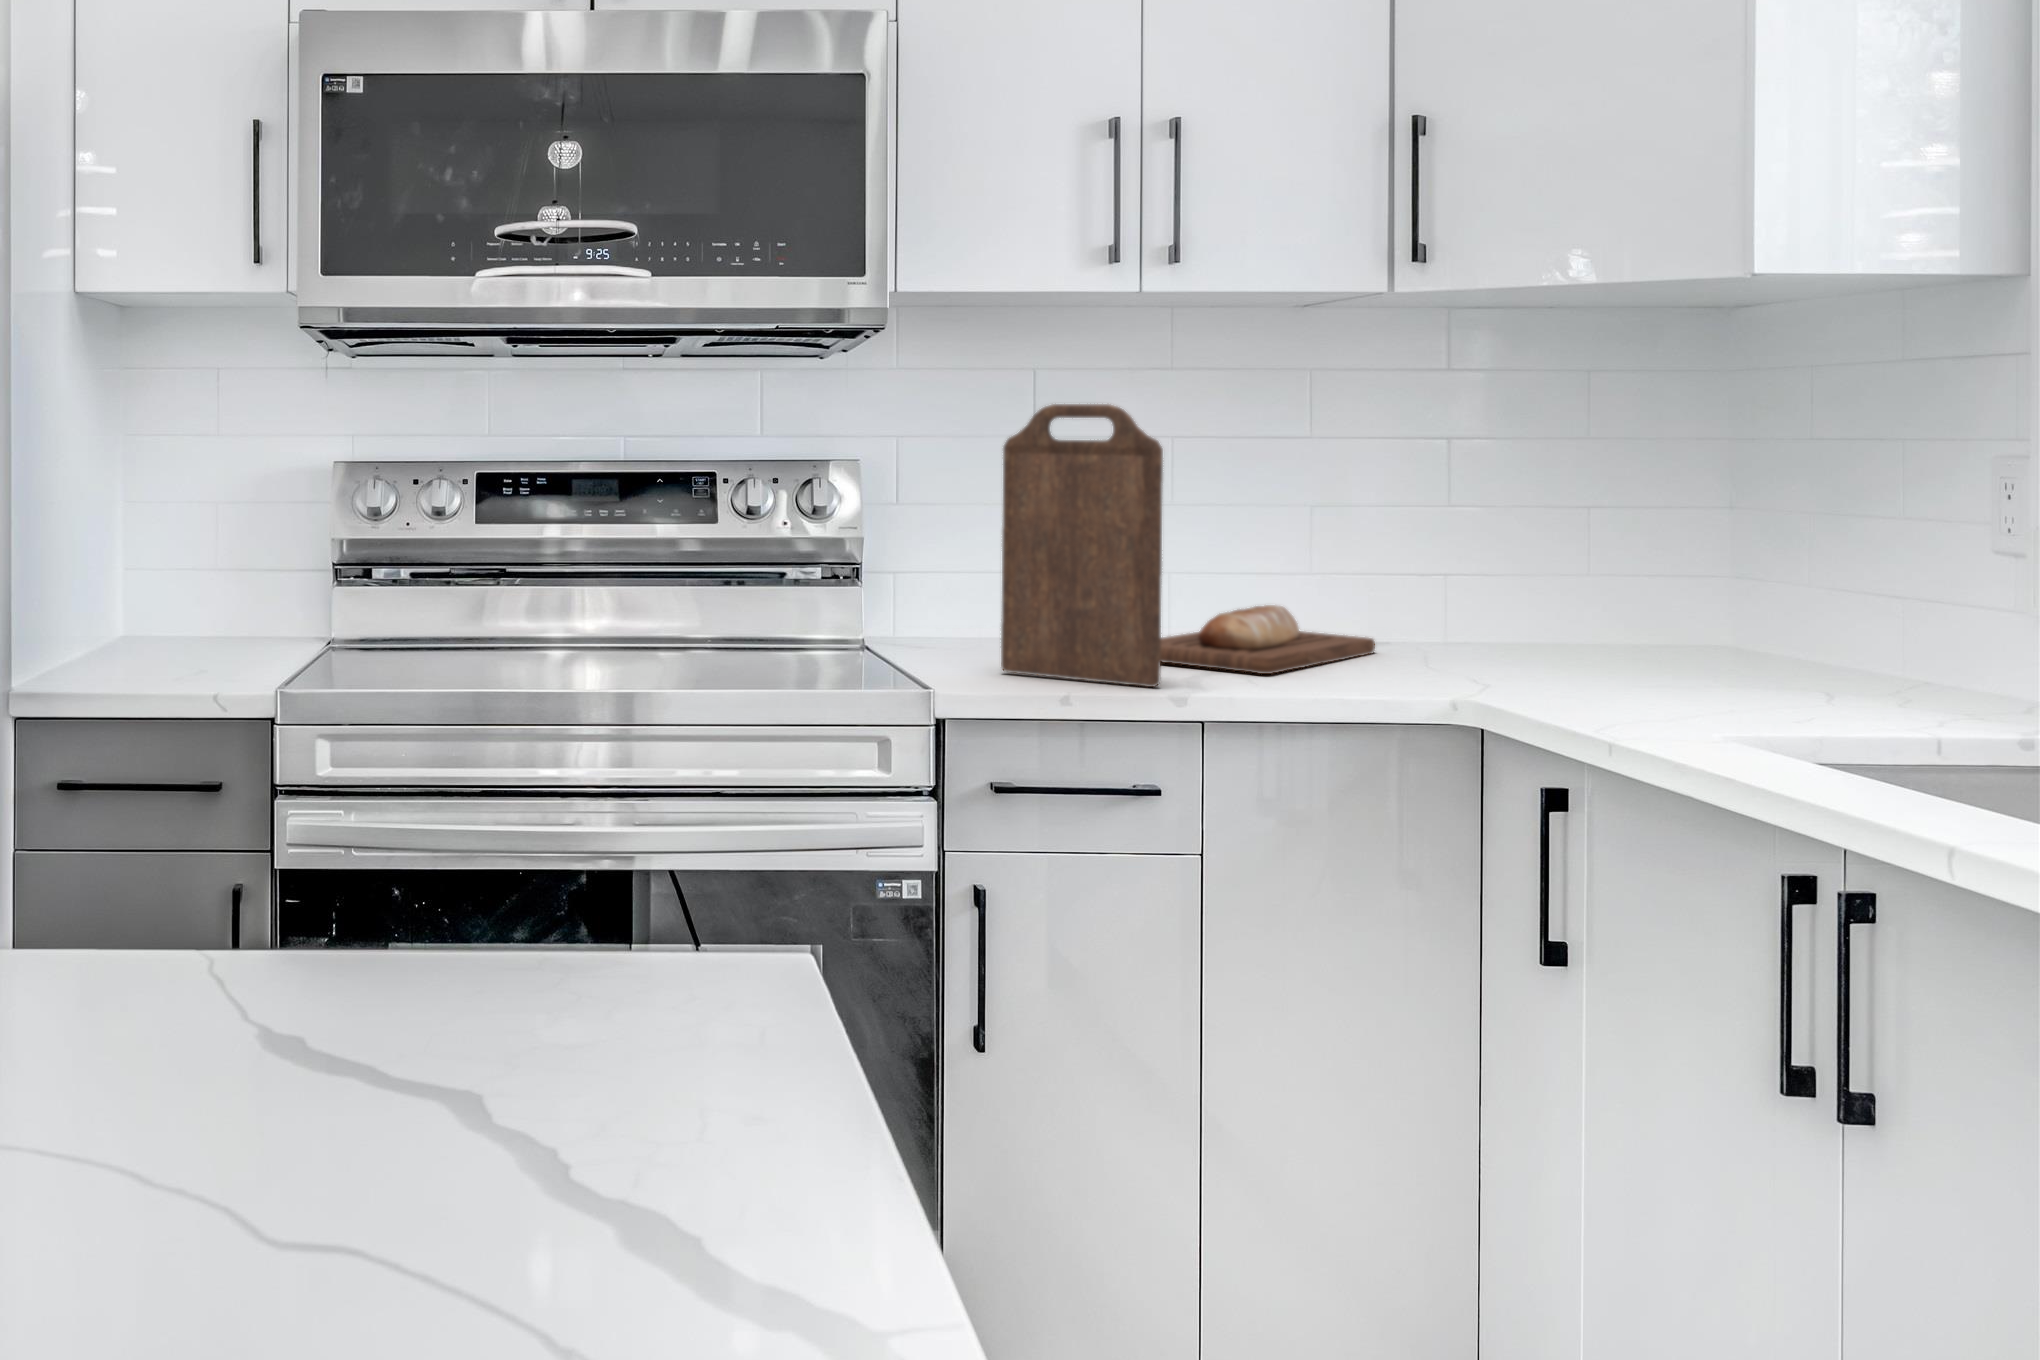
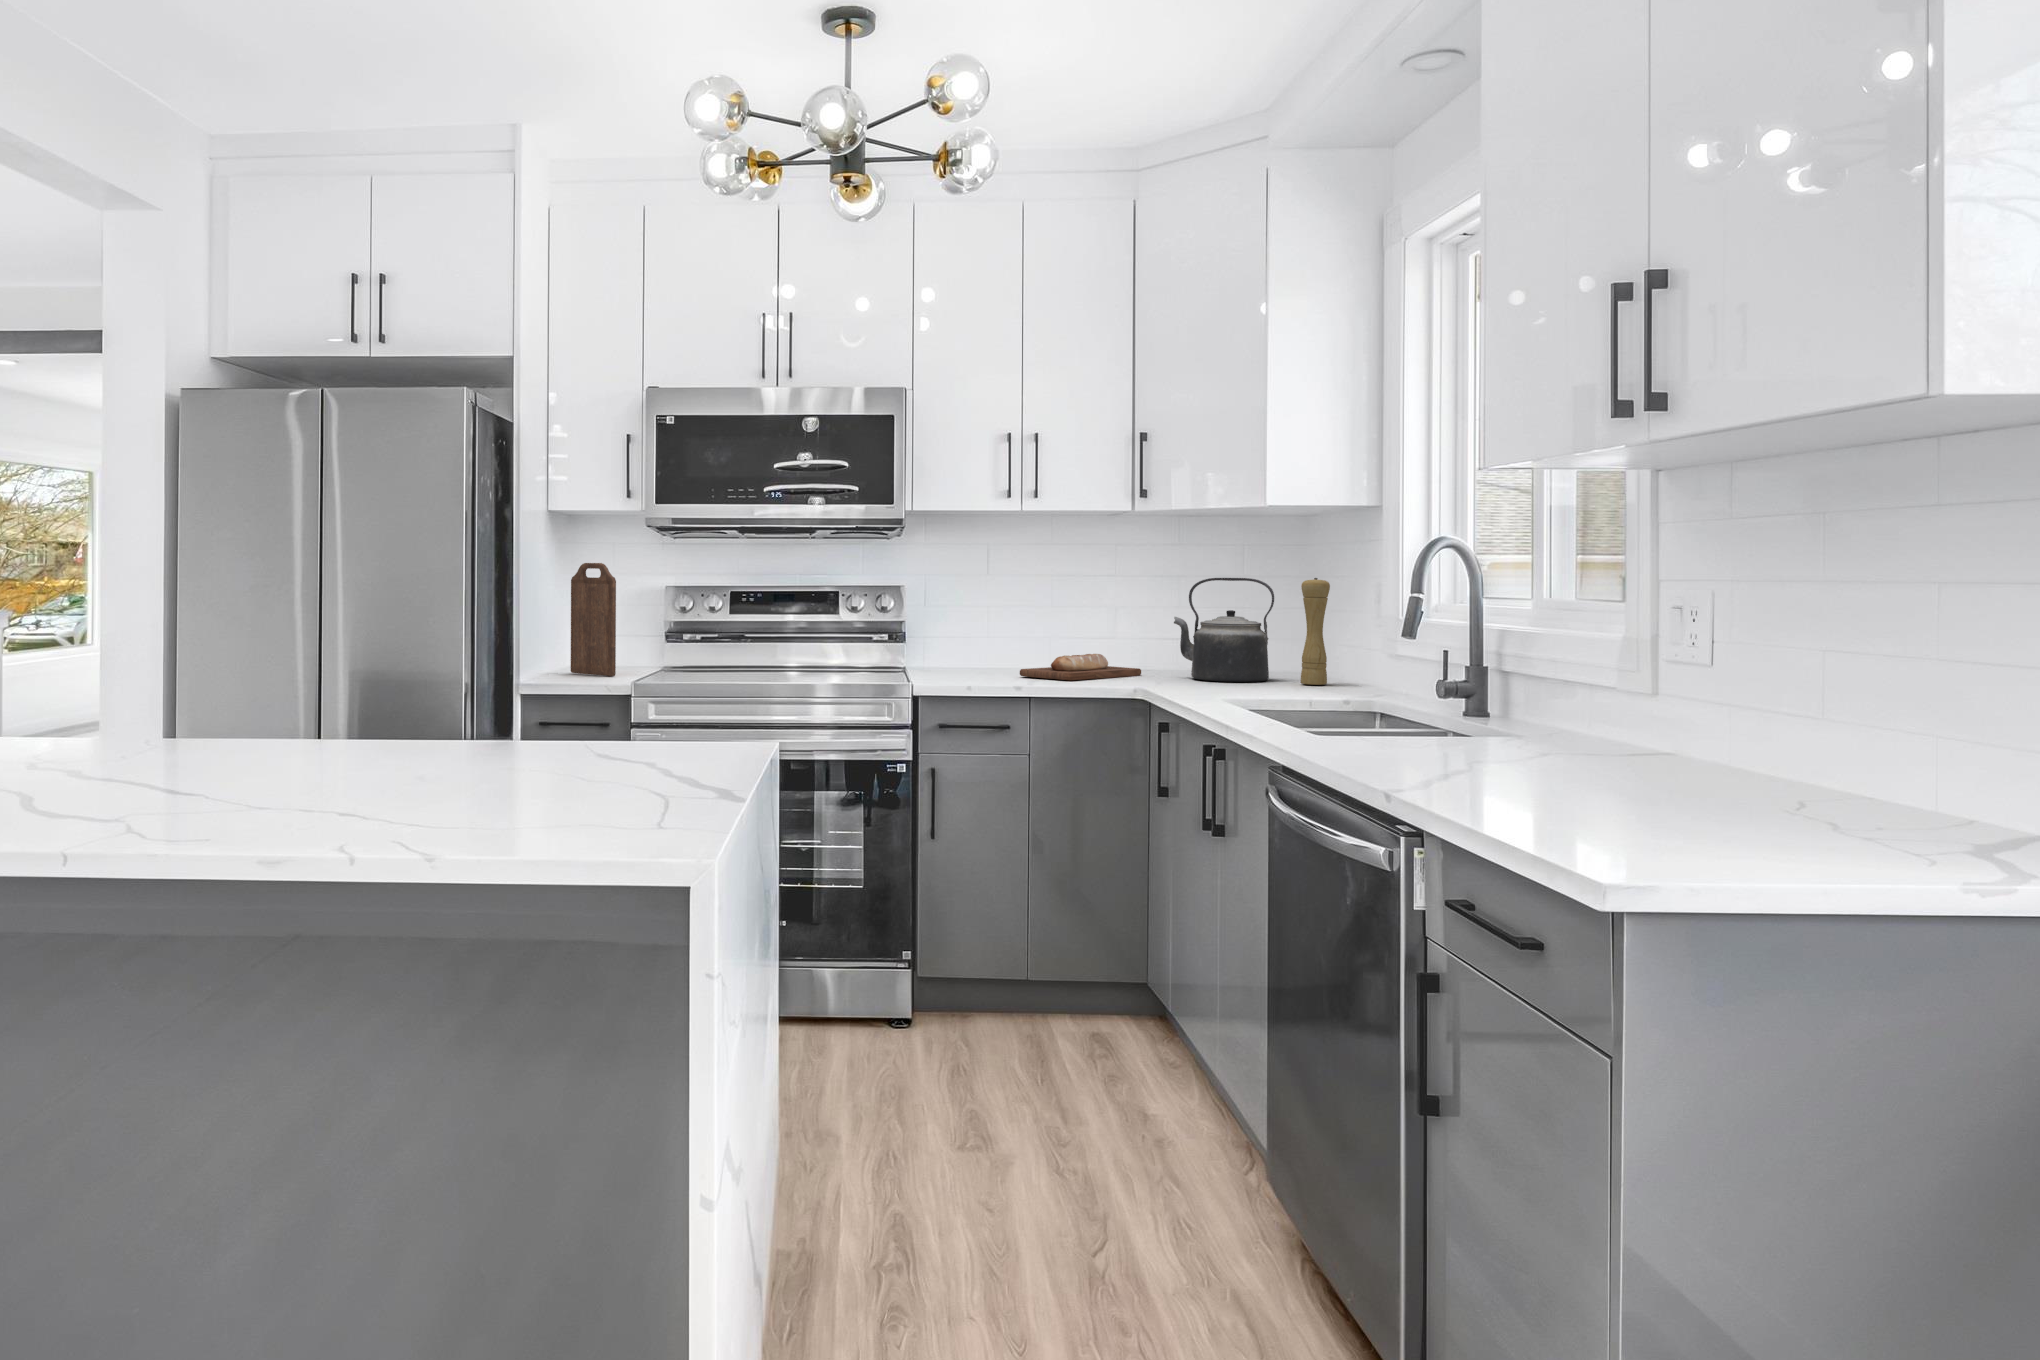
cutting board: present [1001,404,1163,687] -> present [571,563,616,676]
kettle: none [1467,442,1721,679] -> present [1174,578,1274,682]
pepper mill: none [1817,443,1894,691] -> present [1301,578,1330,685]

